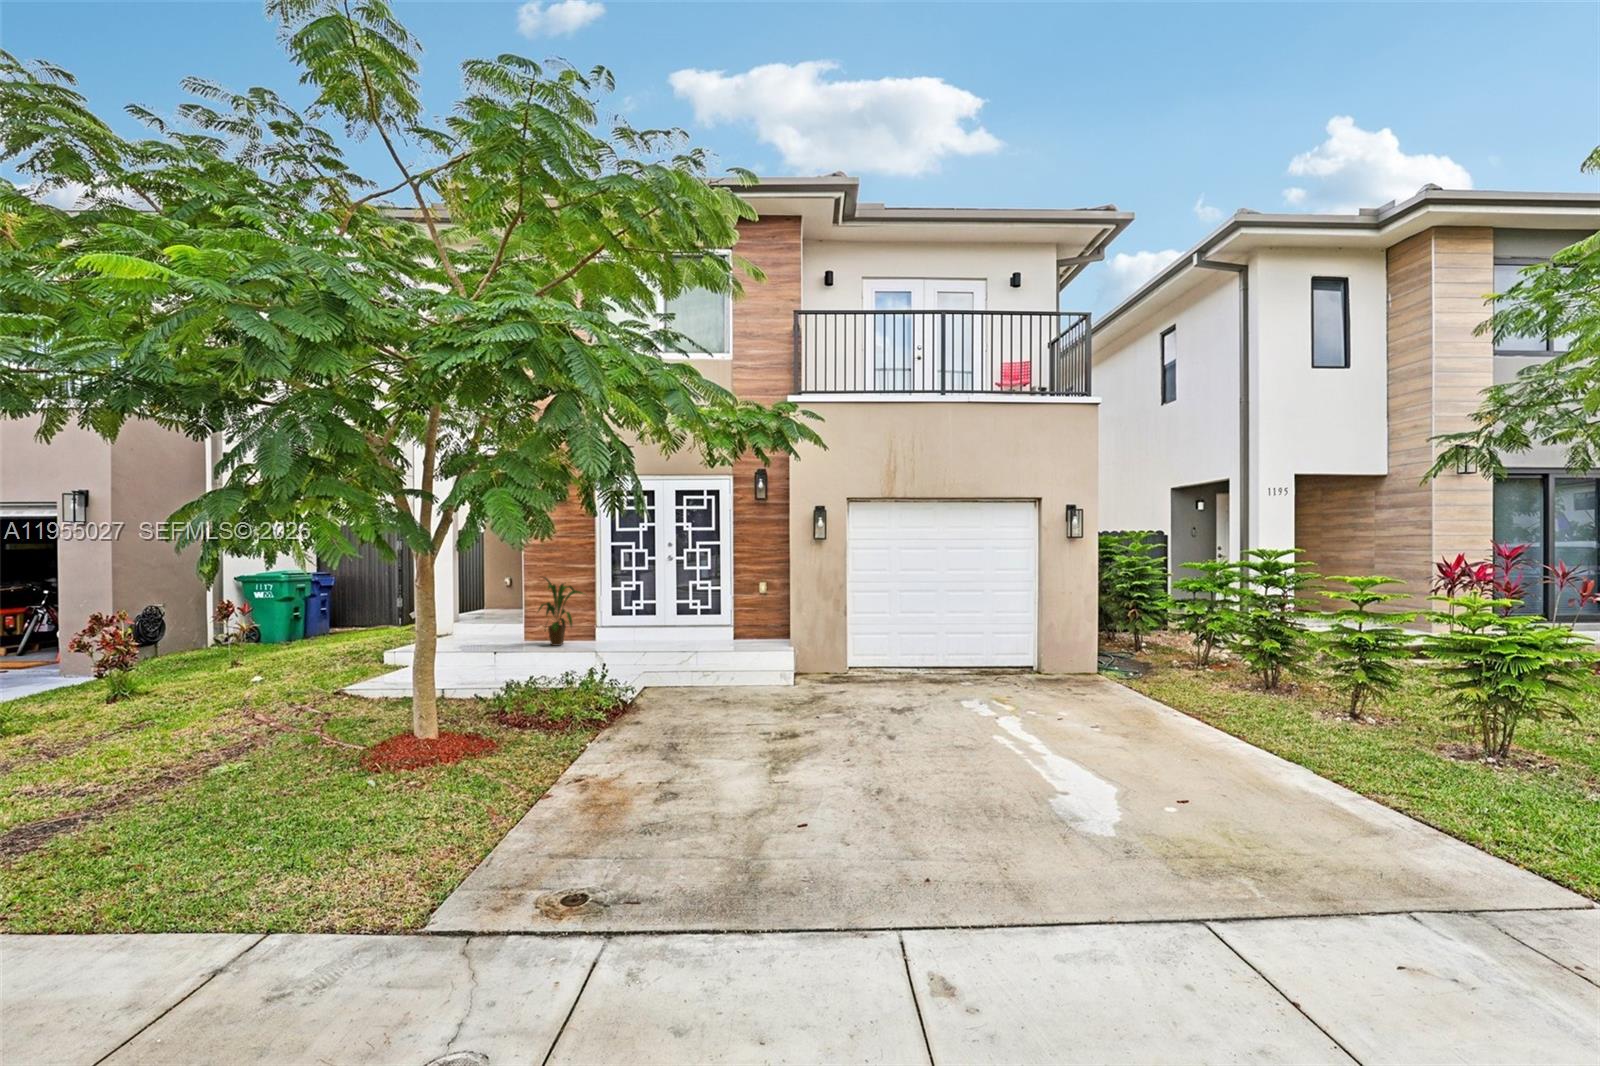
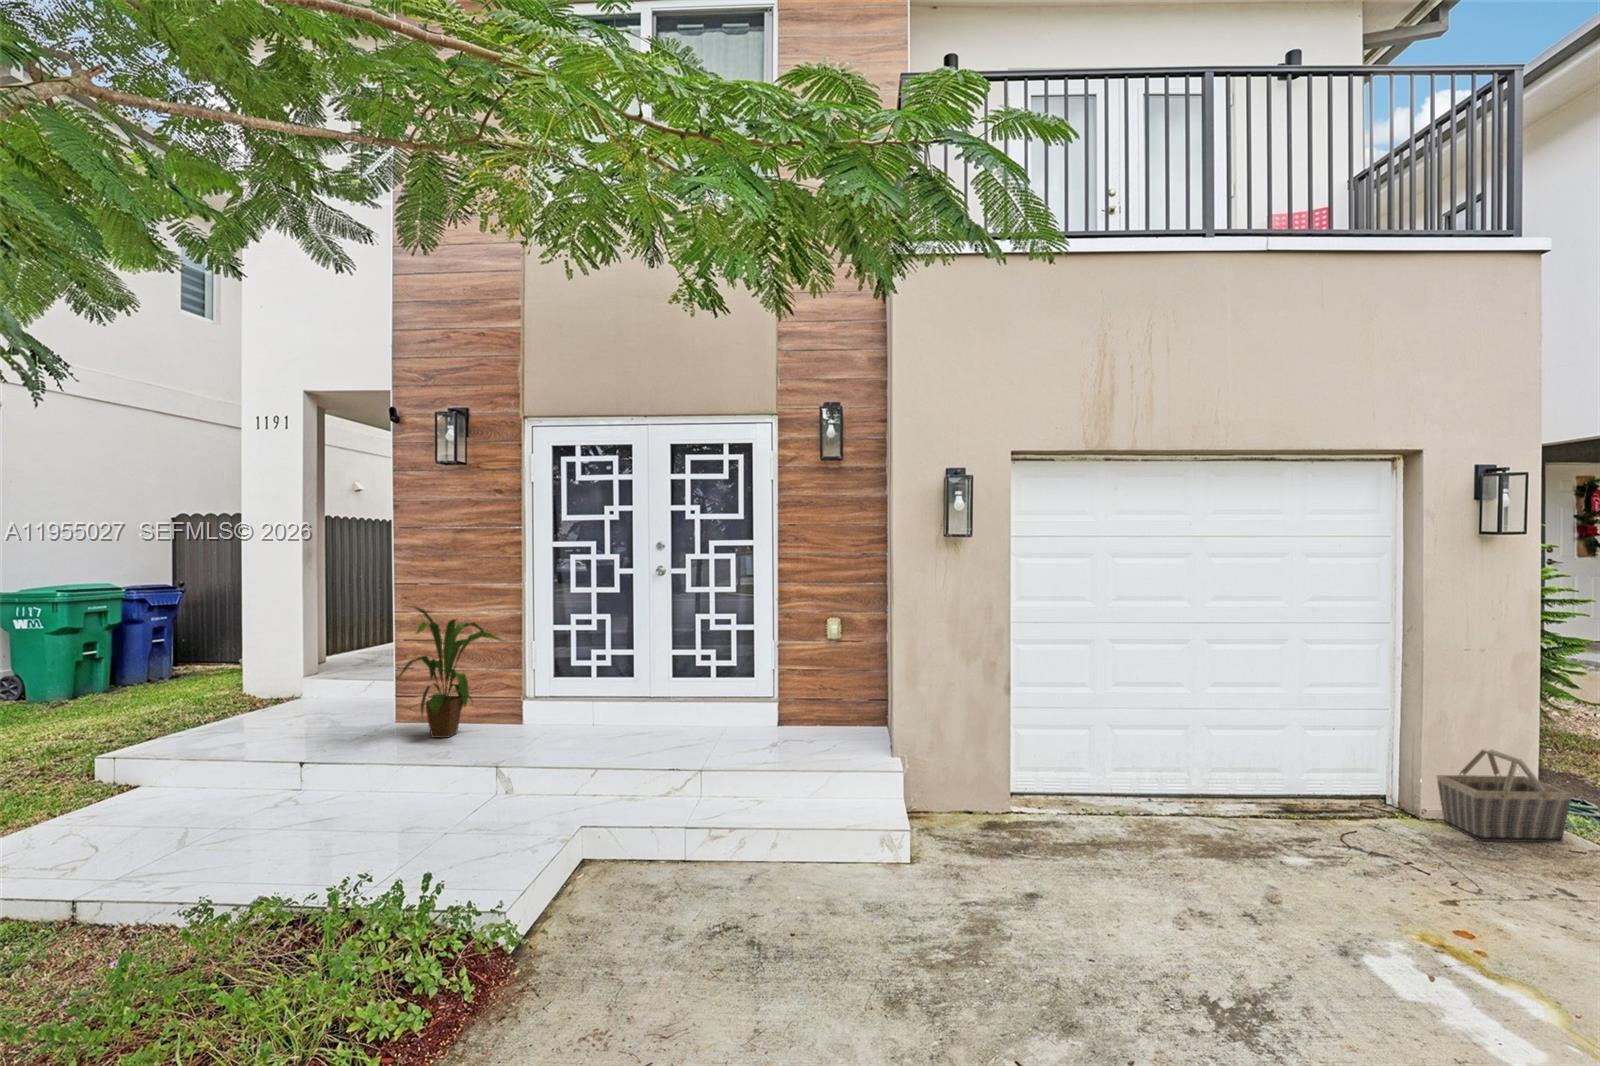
basket: none [1043,637,1092,677] -> present [1437,750,1572,842]

